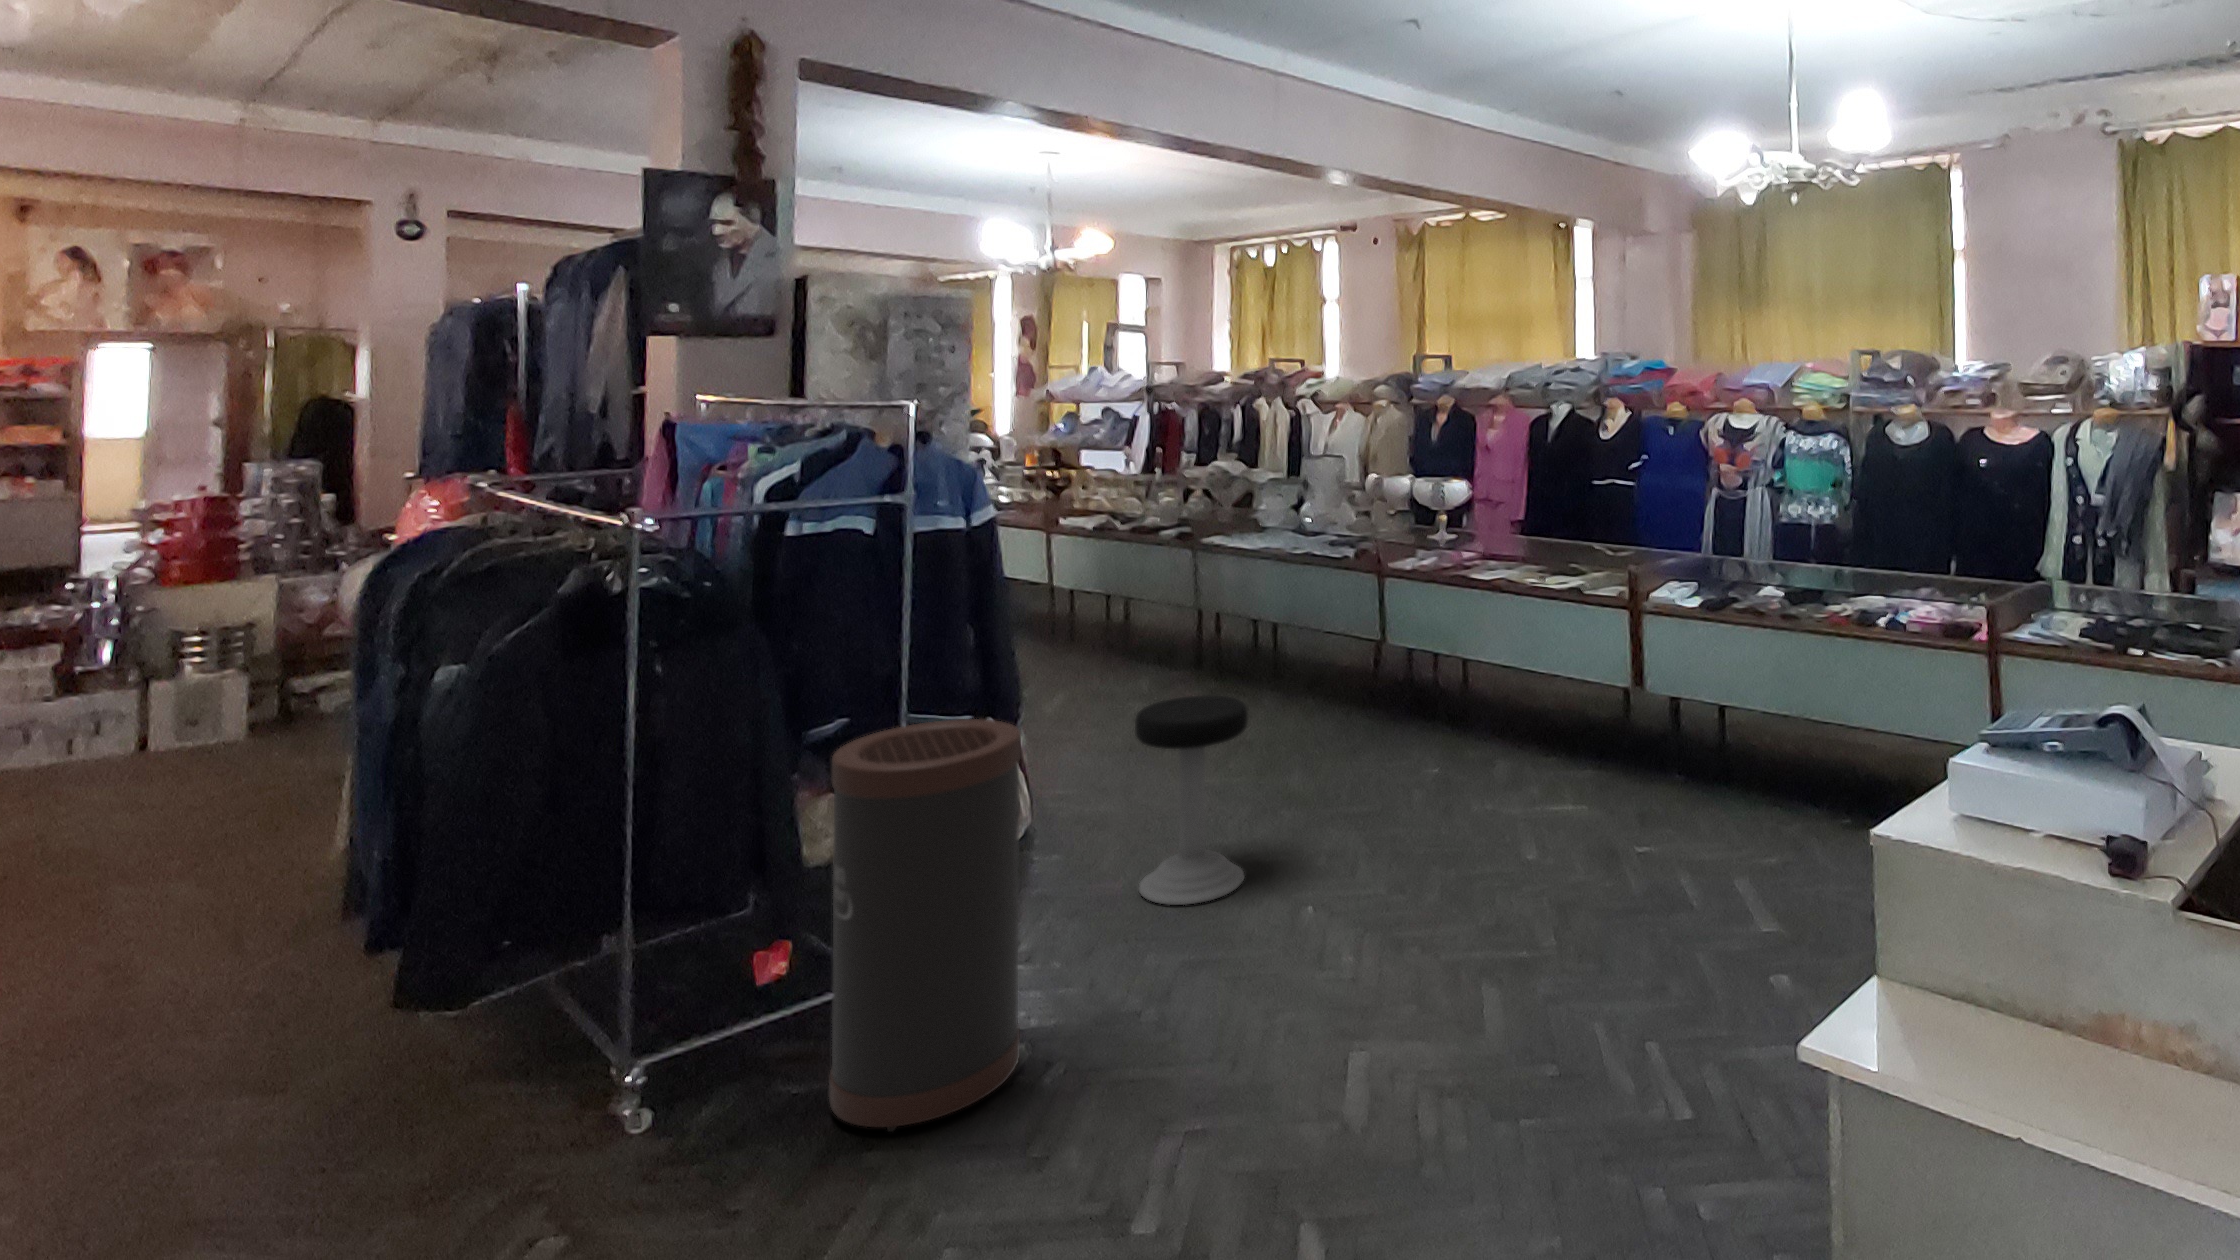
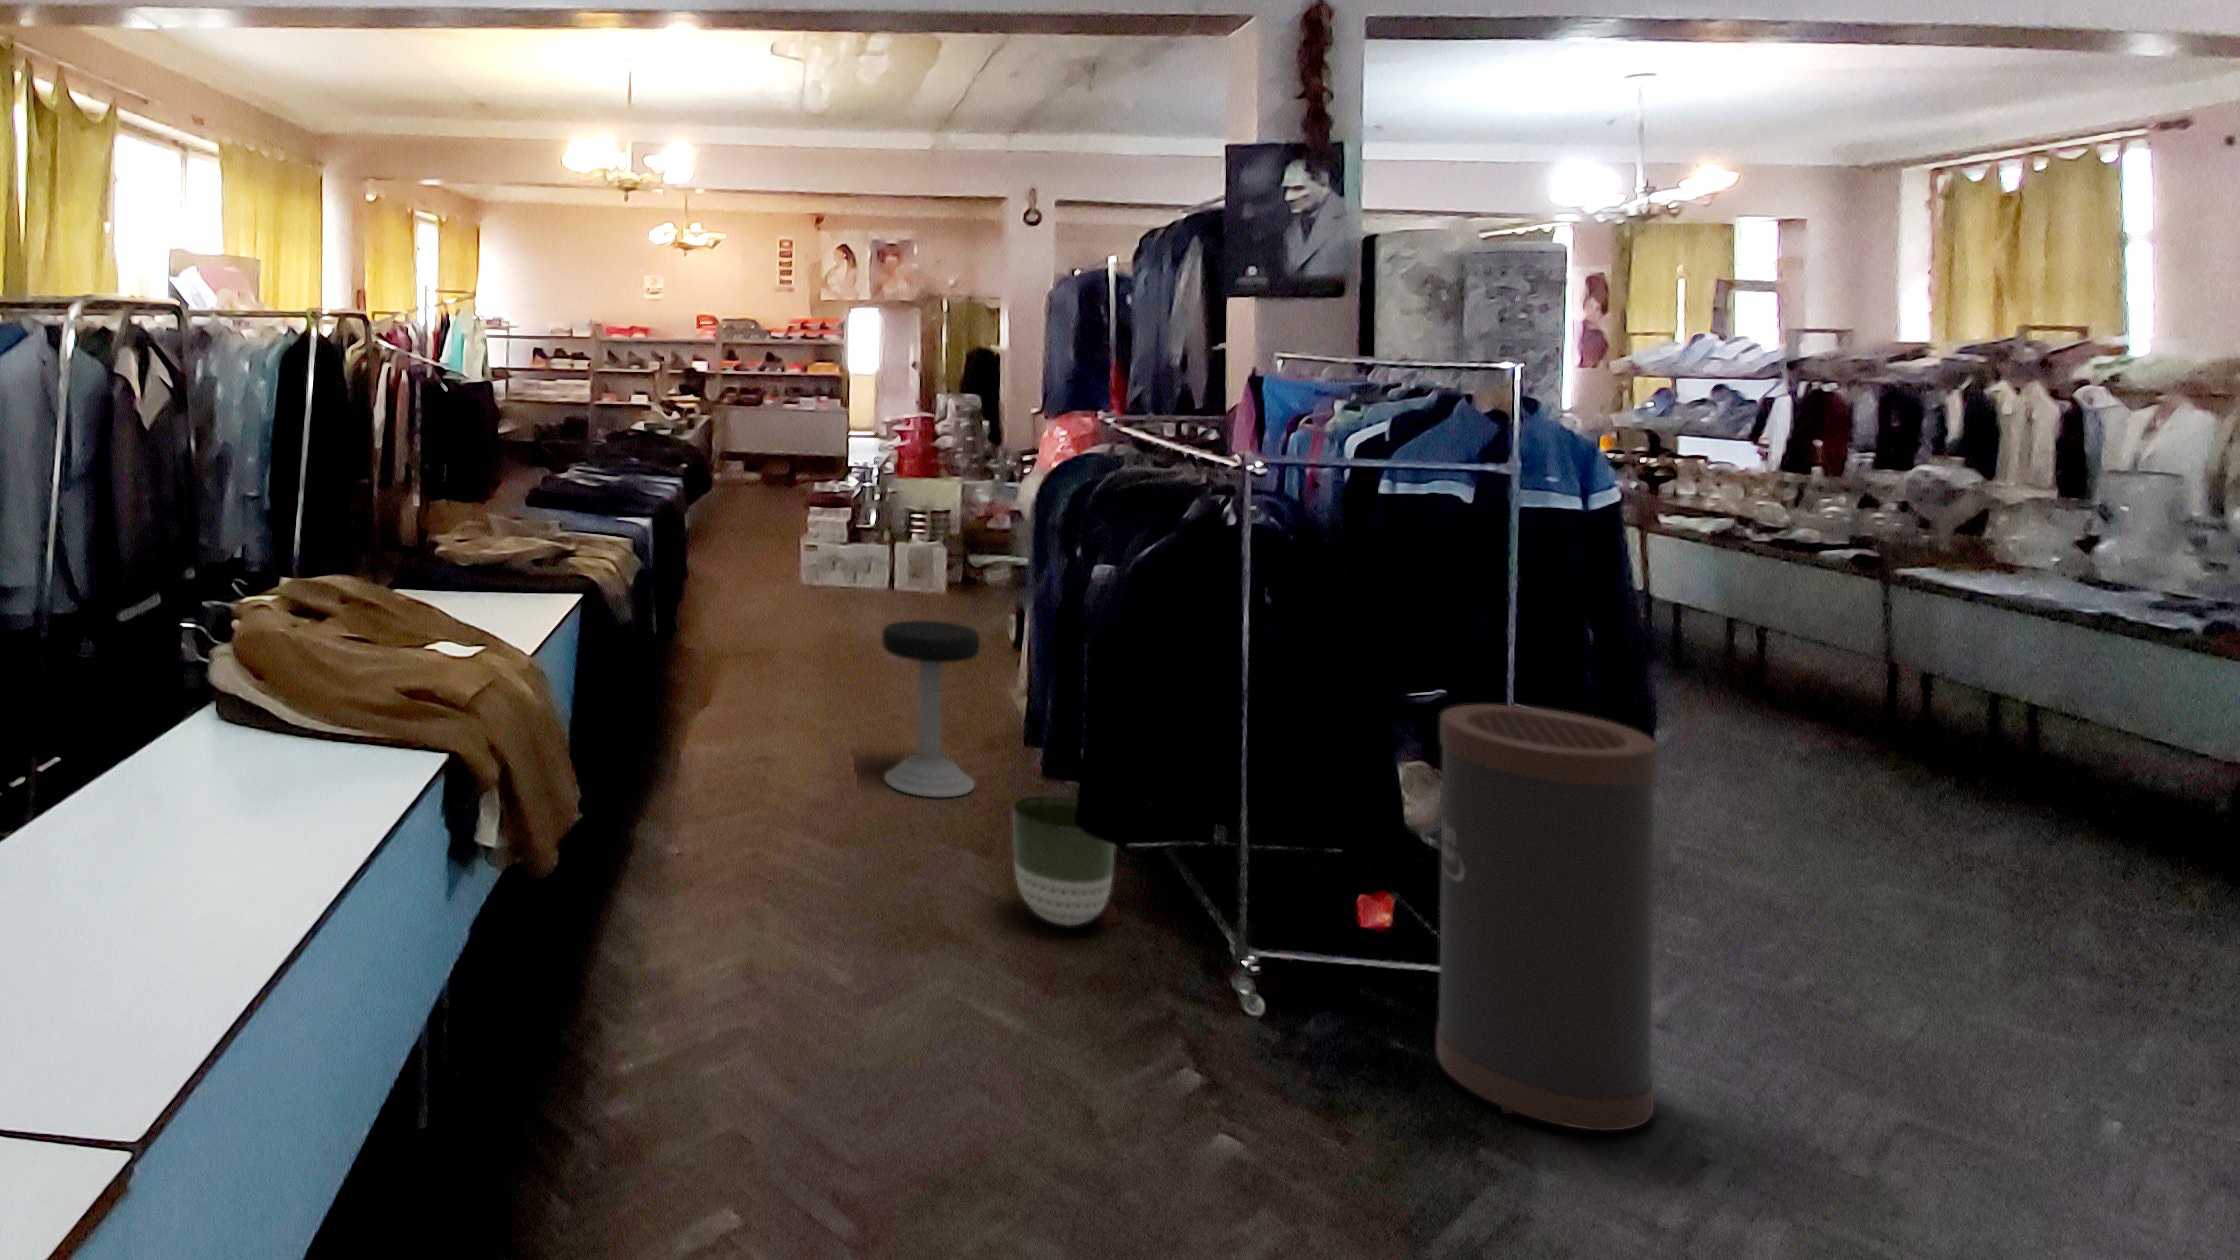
stool: present [1135,695,1248,905] -> present [882,621,980,797]
planter: none [255,977,439,1168] -> present [1012,795,1114,926]

